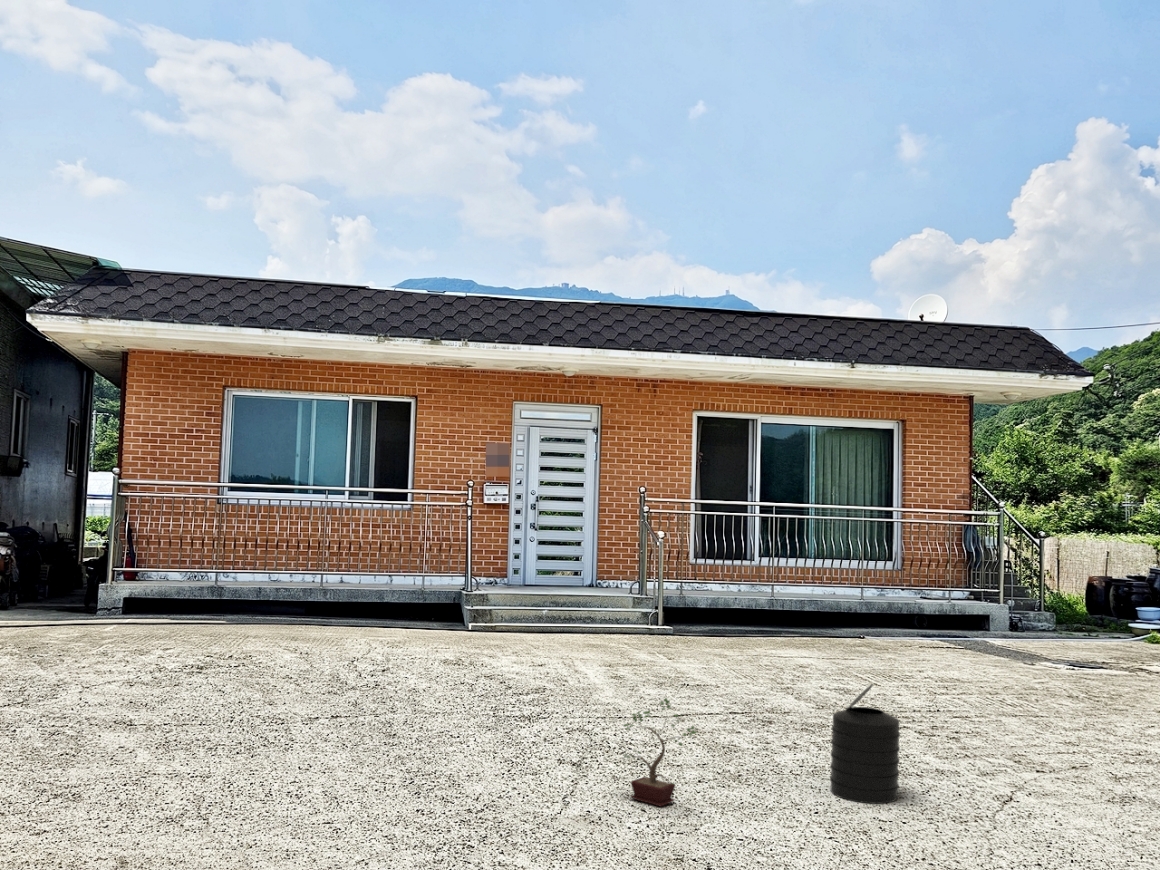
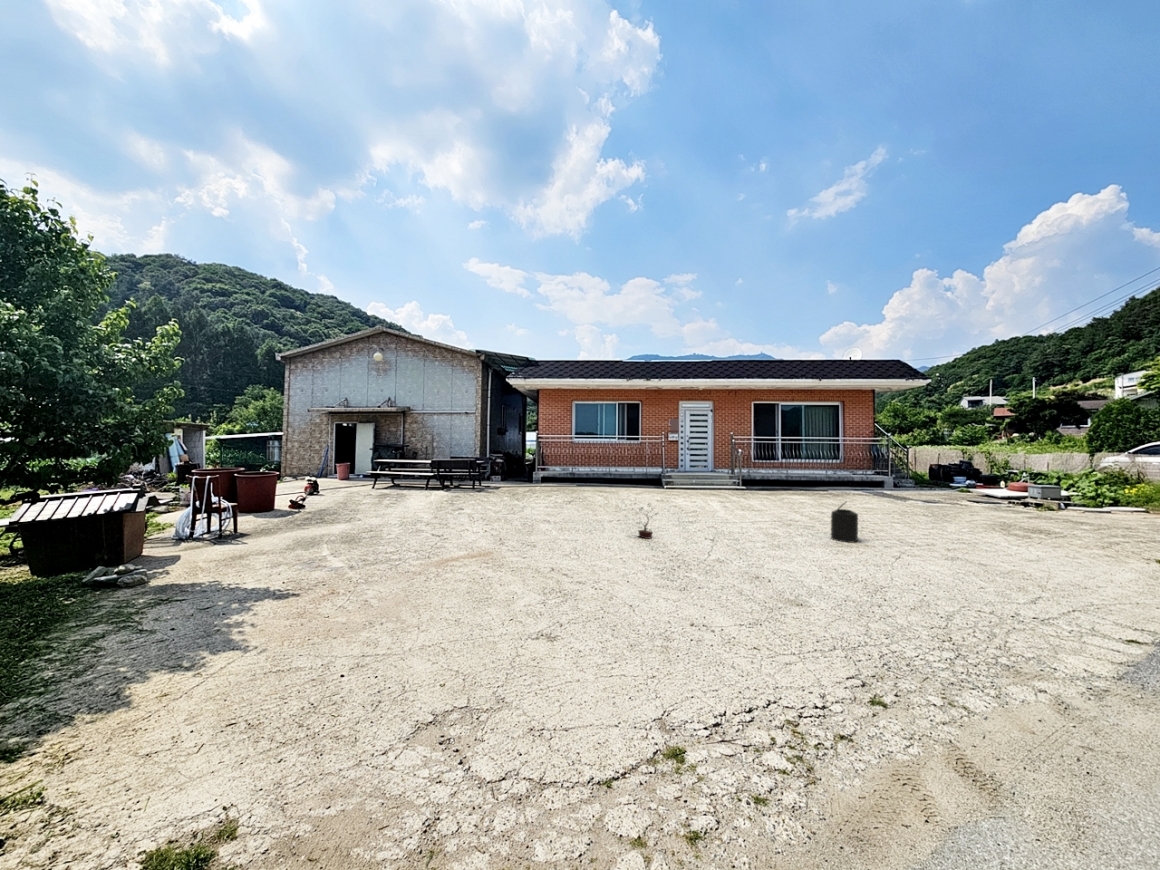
potted plant: present [623,698,697,807] -> present [639,504,657,539]

